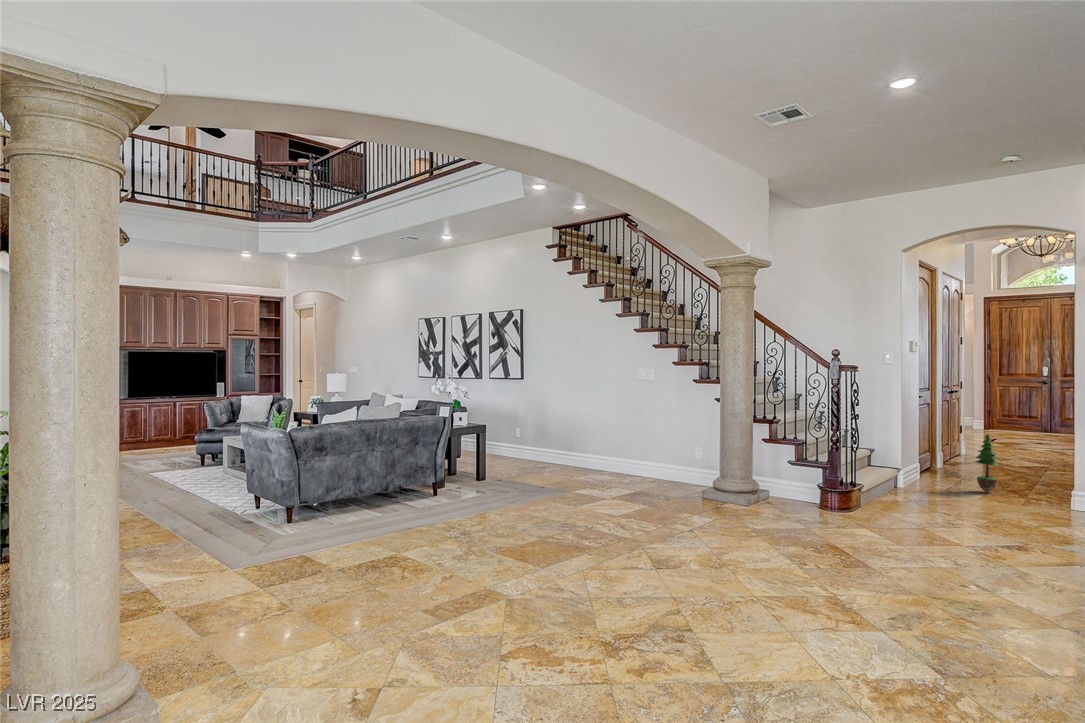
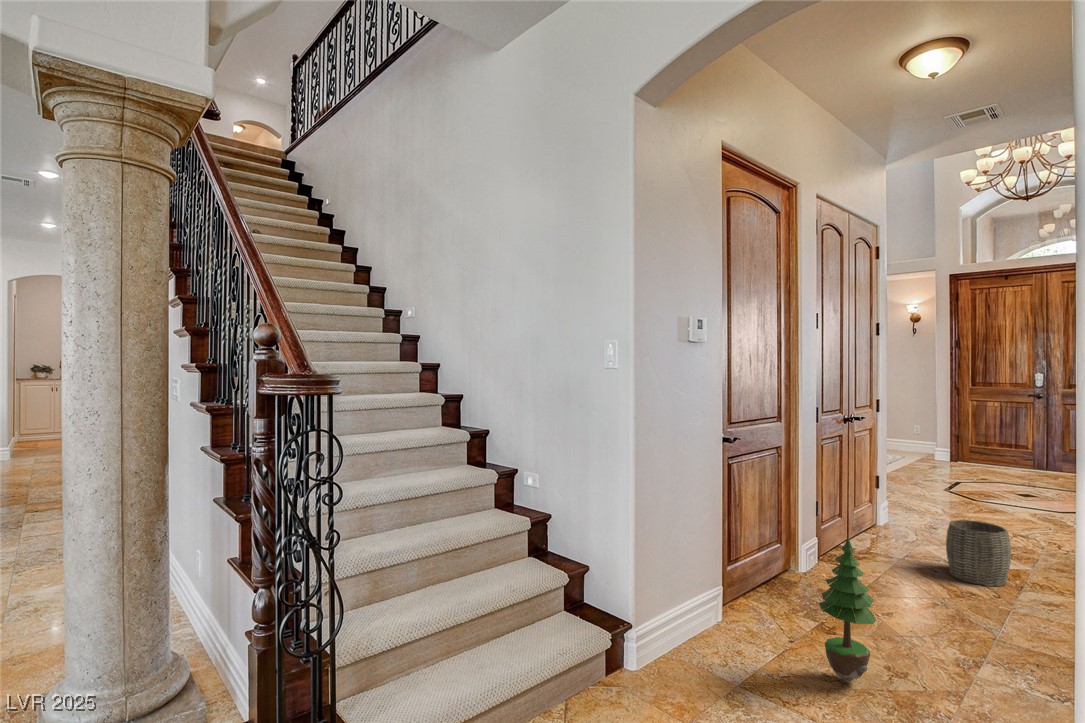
woven basket: none [1010,442,1043,473] -> present [946,520,1011,586]

